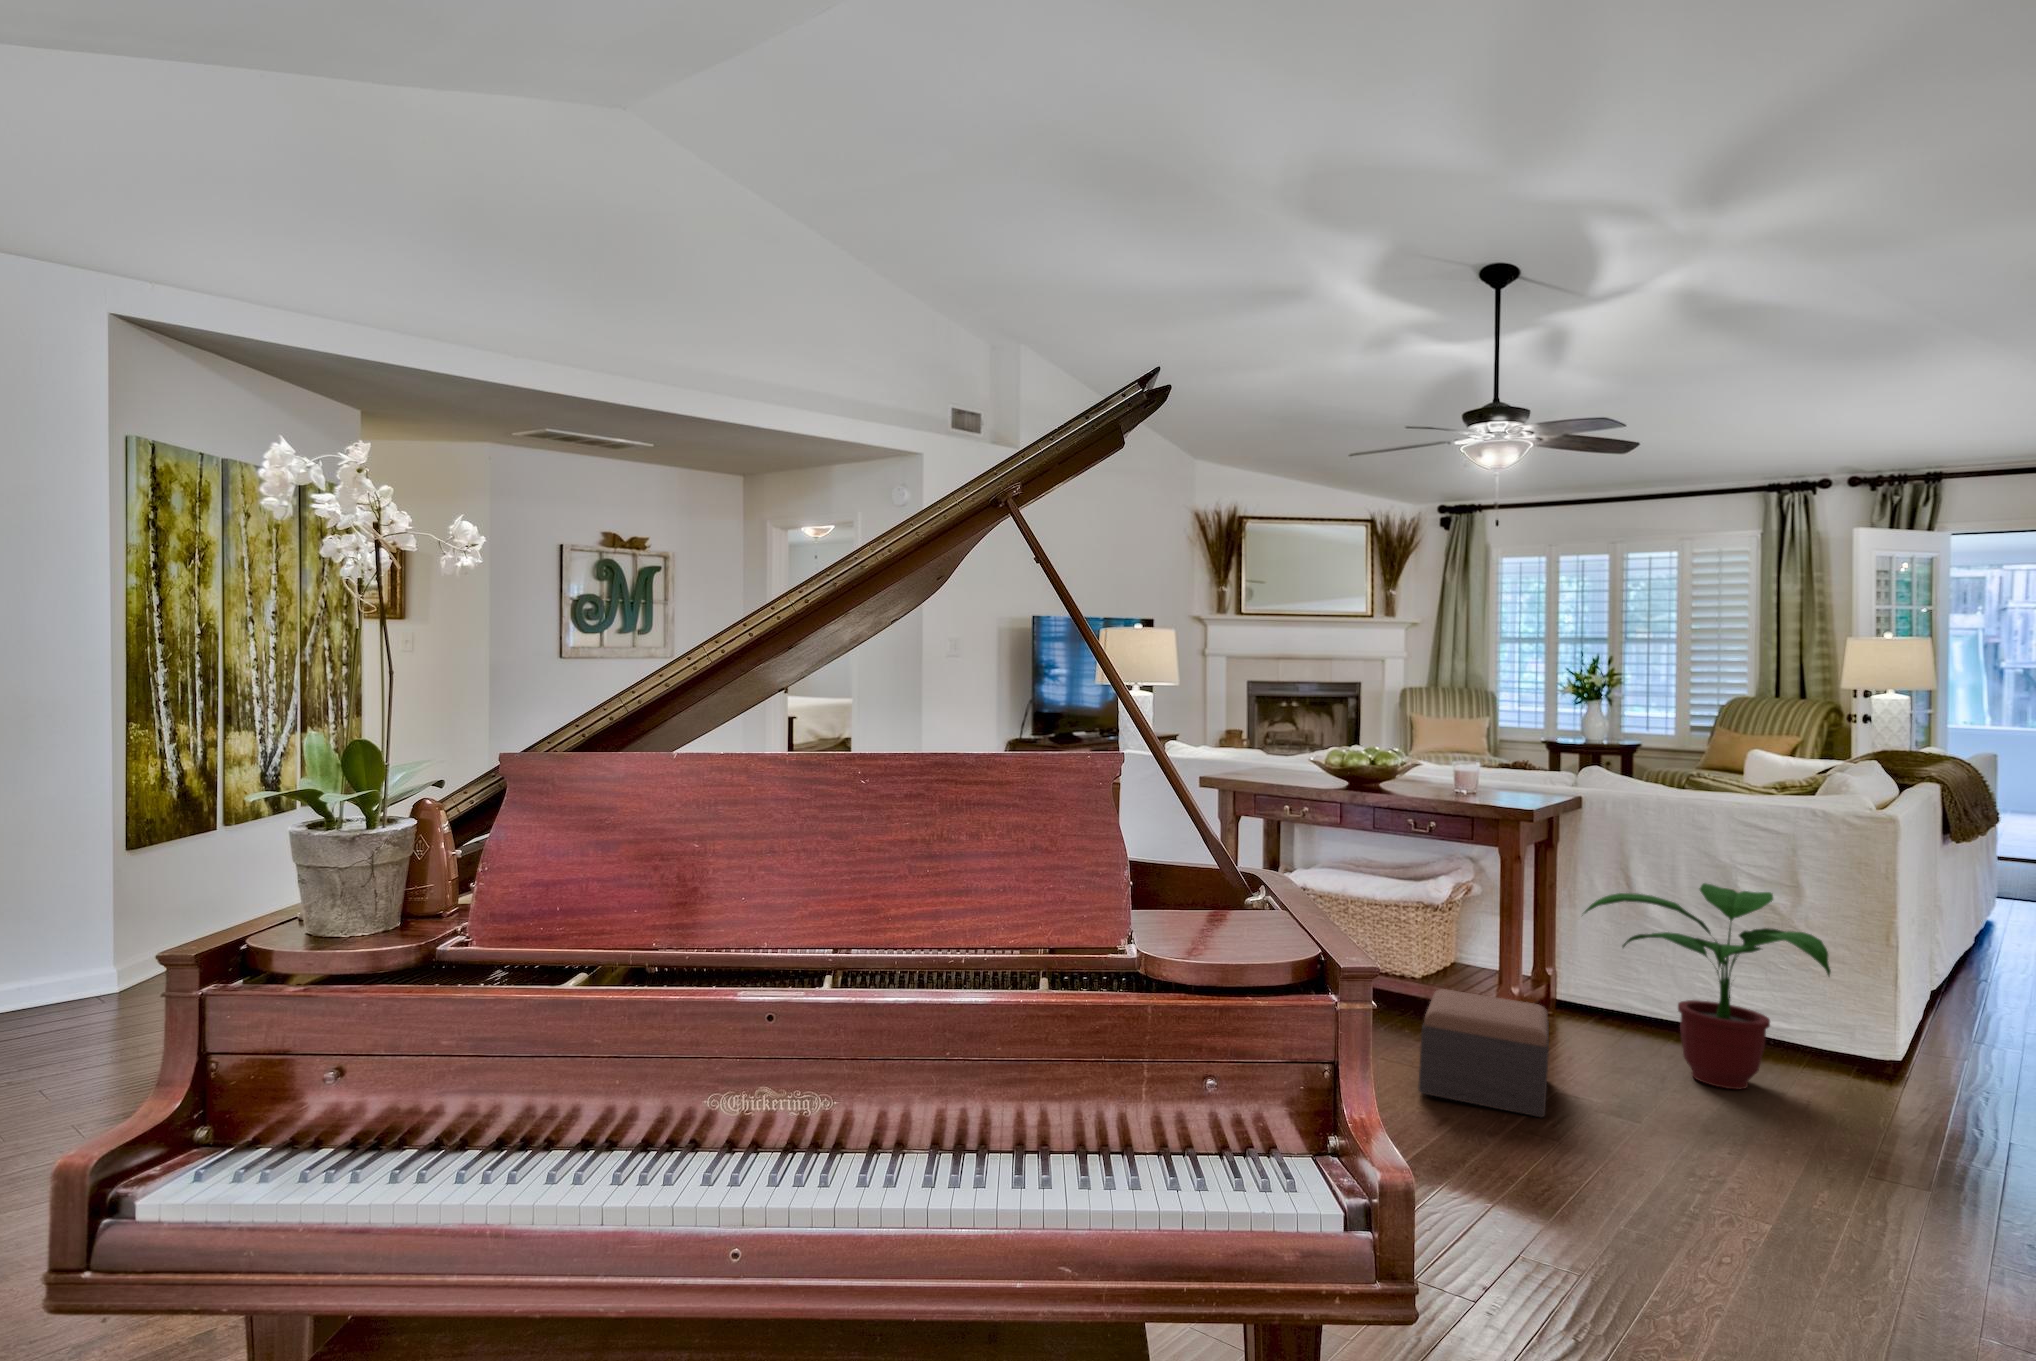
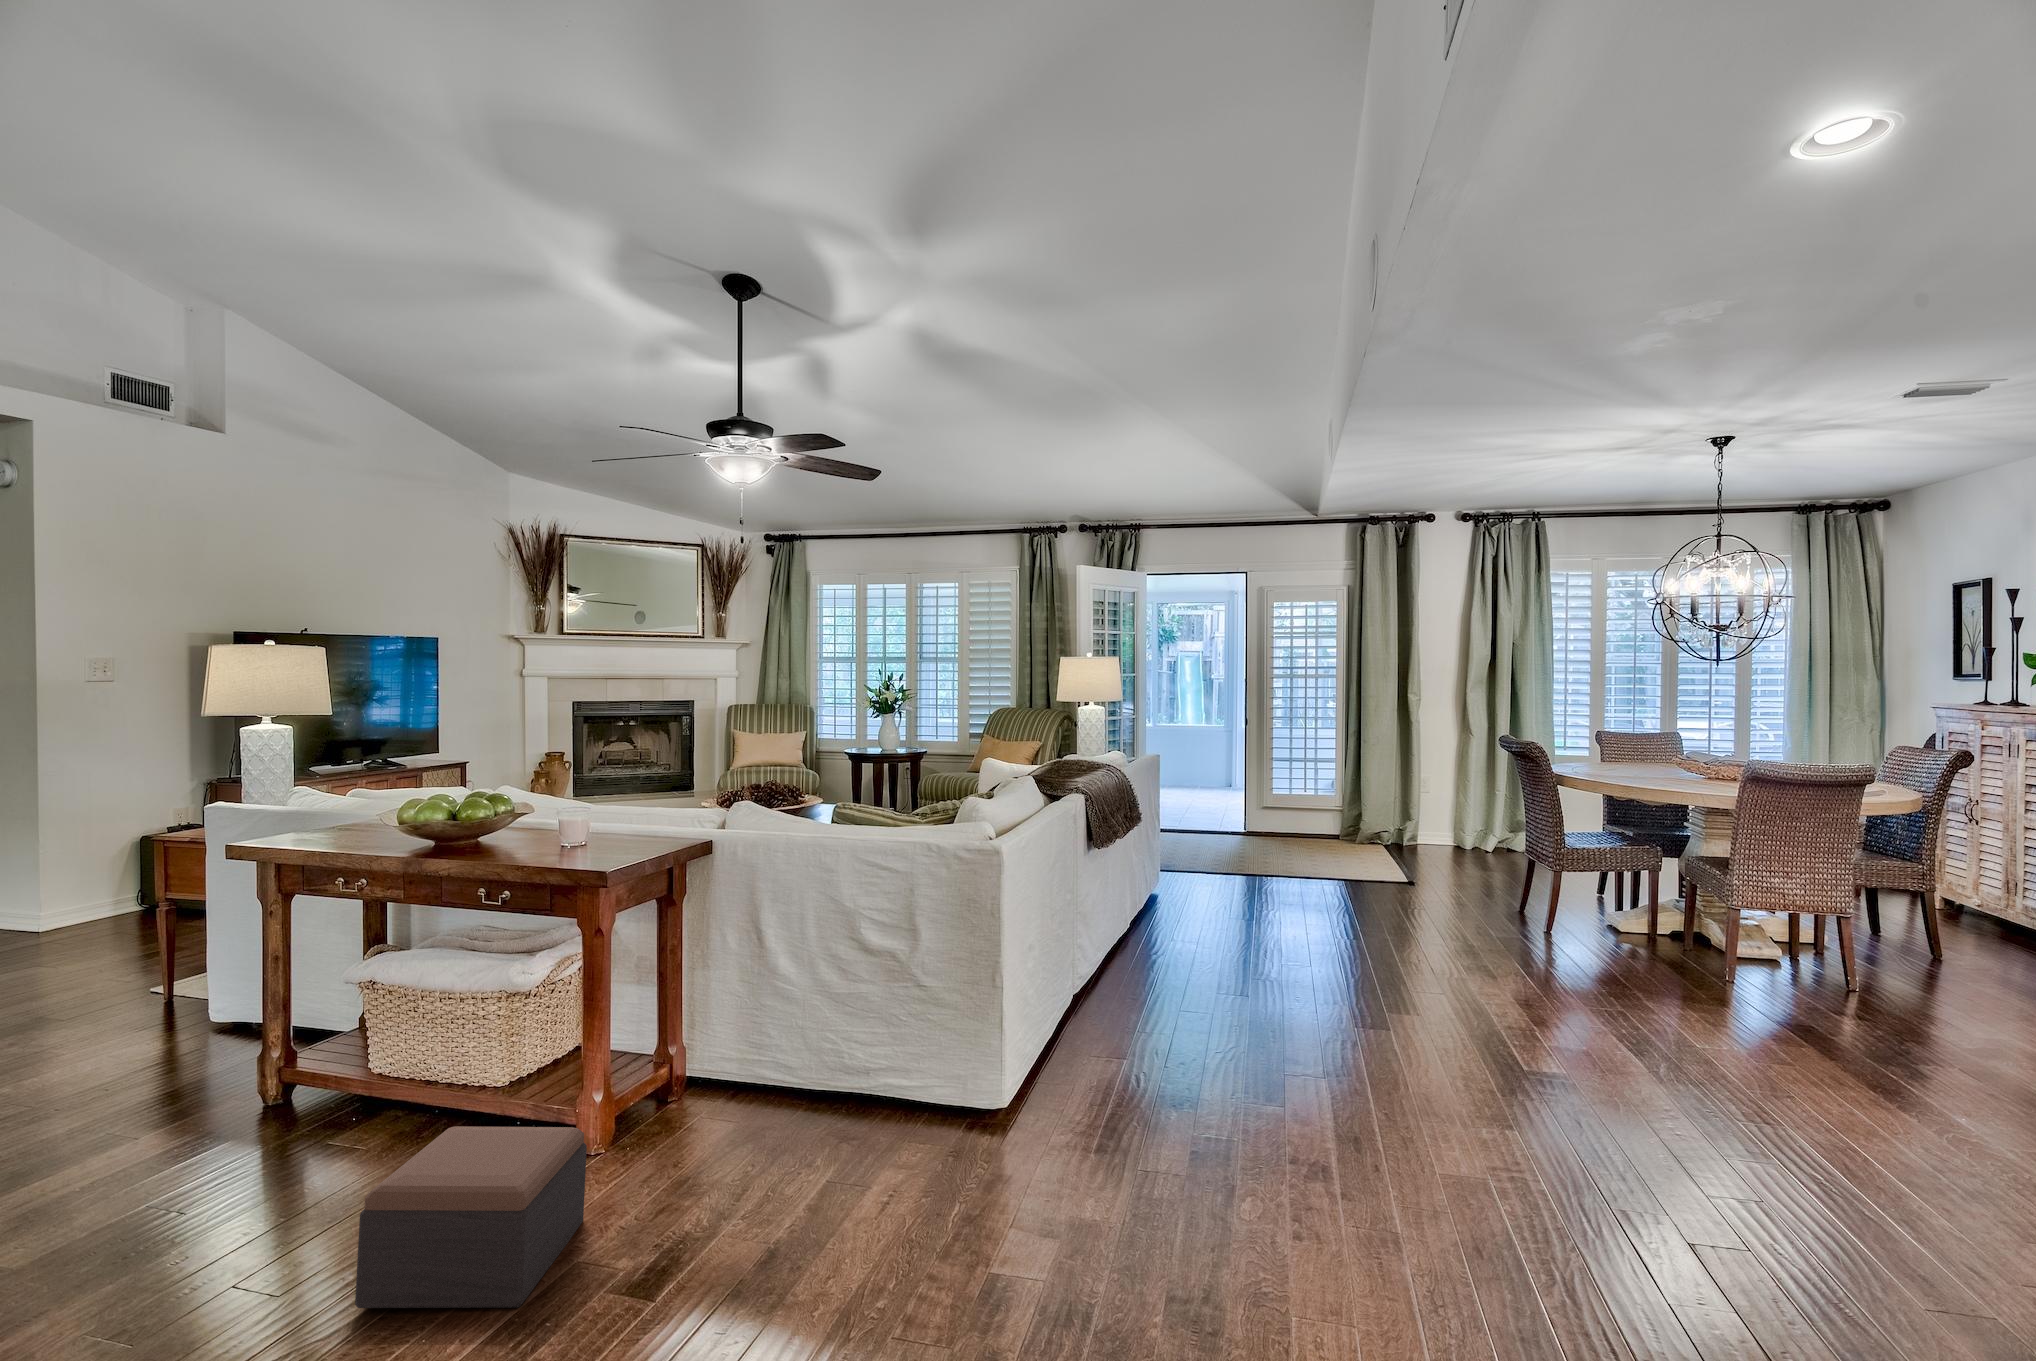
potted plant: present [1584,883,1831,1089] -> none [654,932,907,1180]

